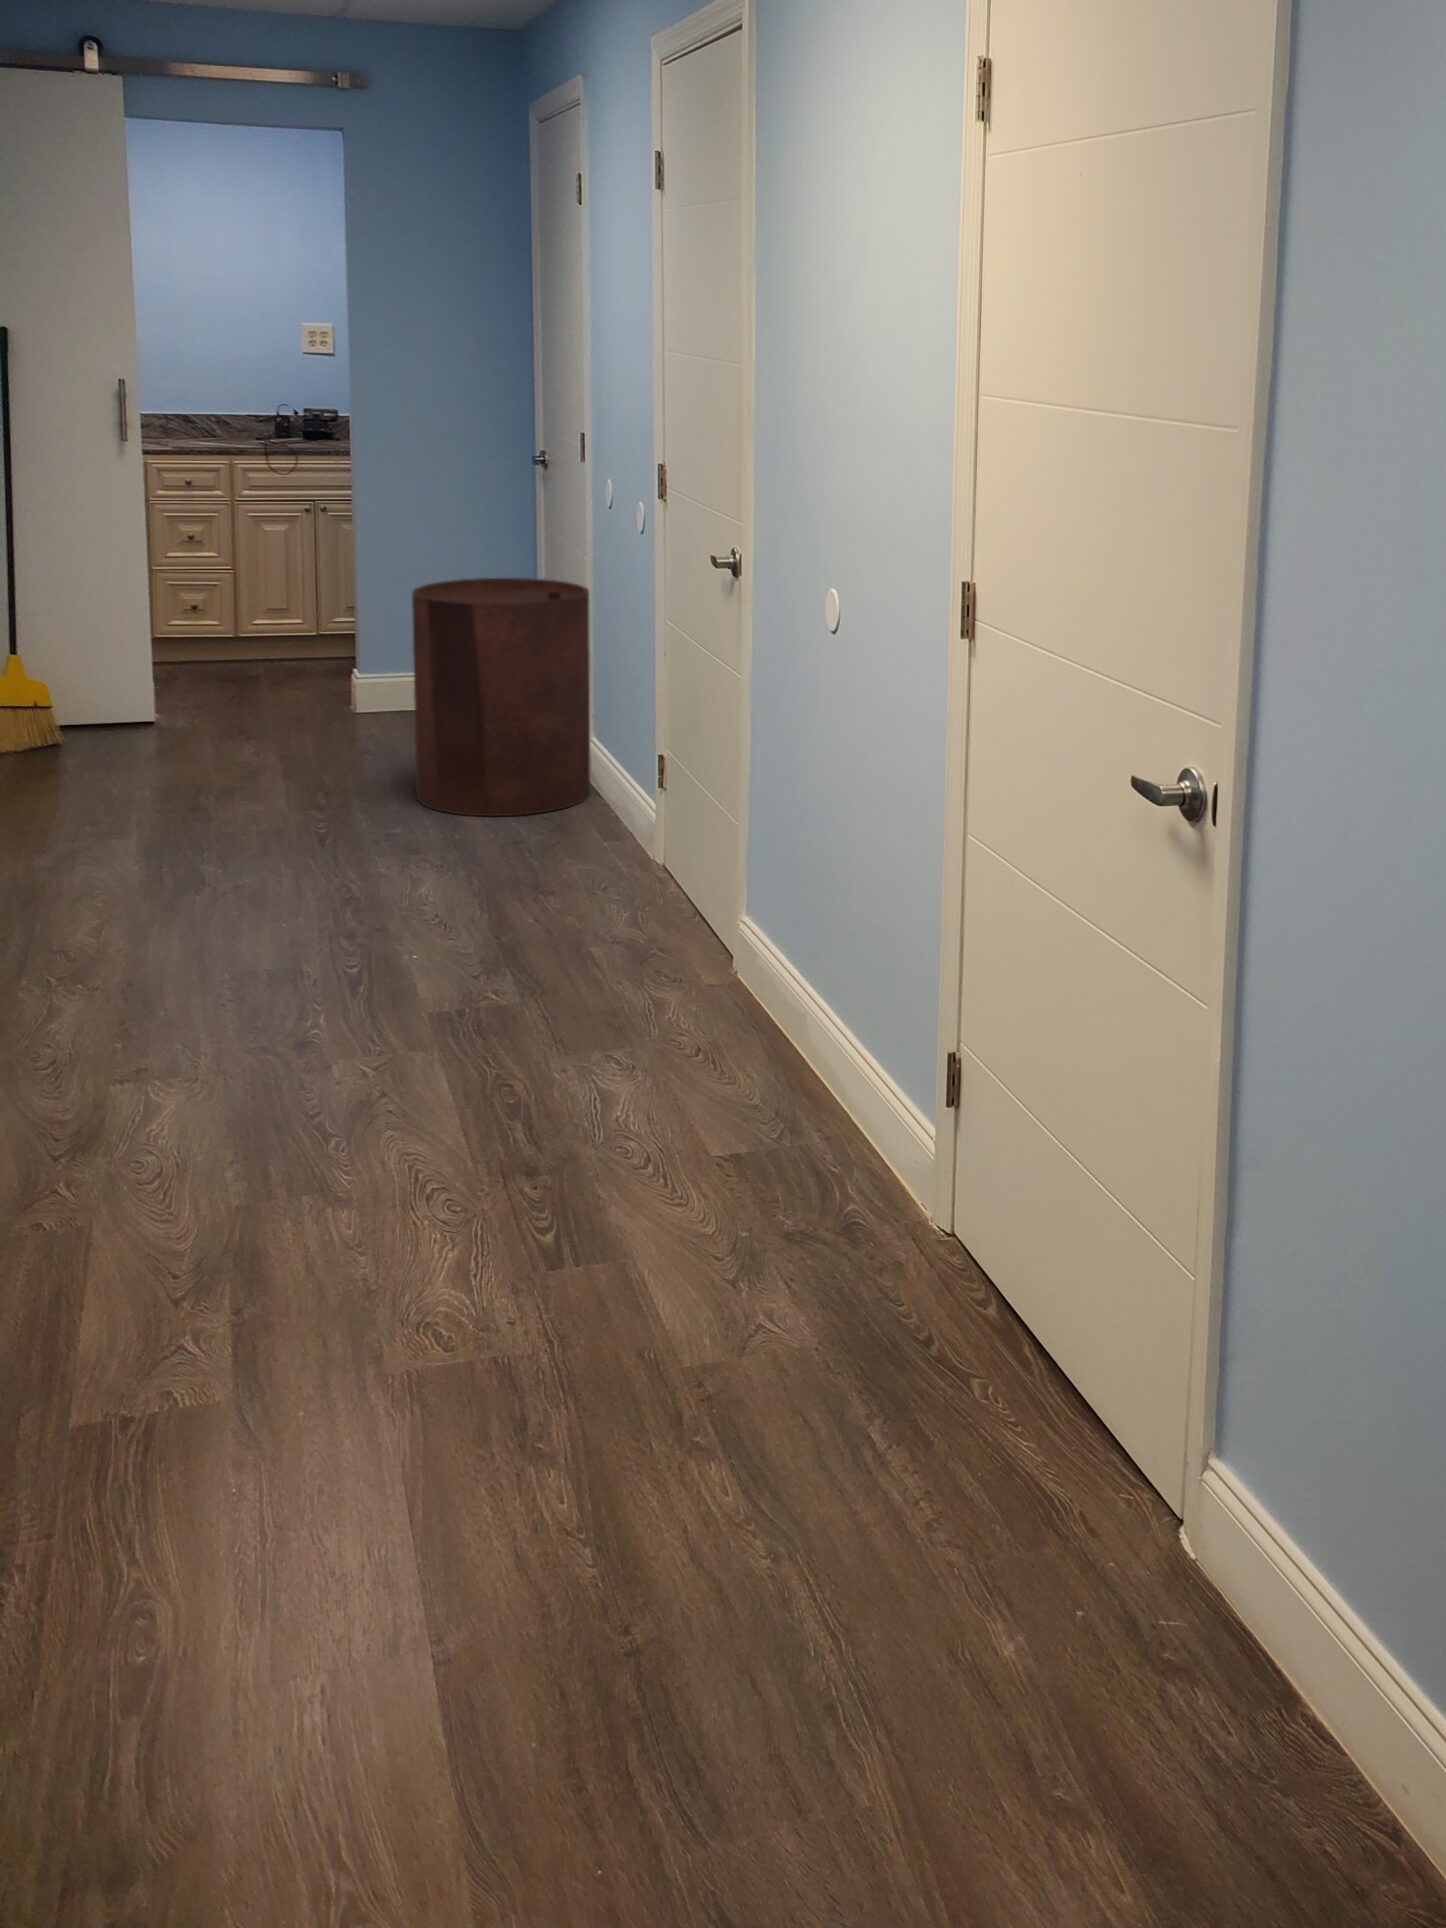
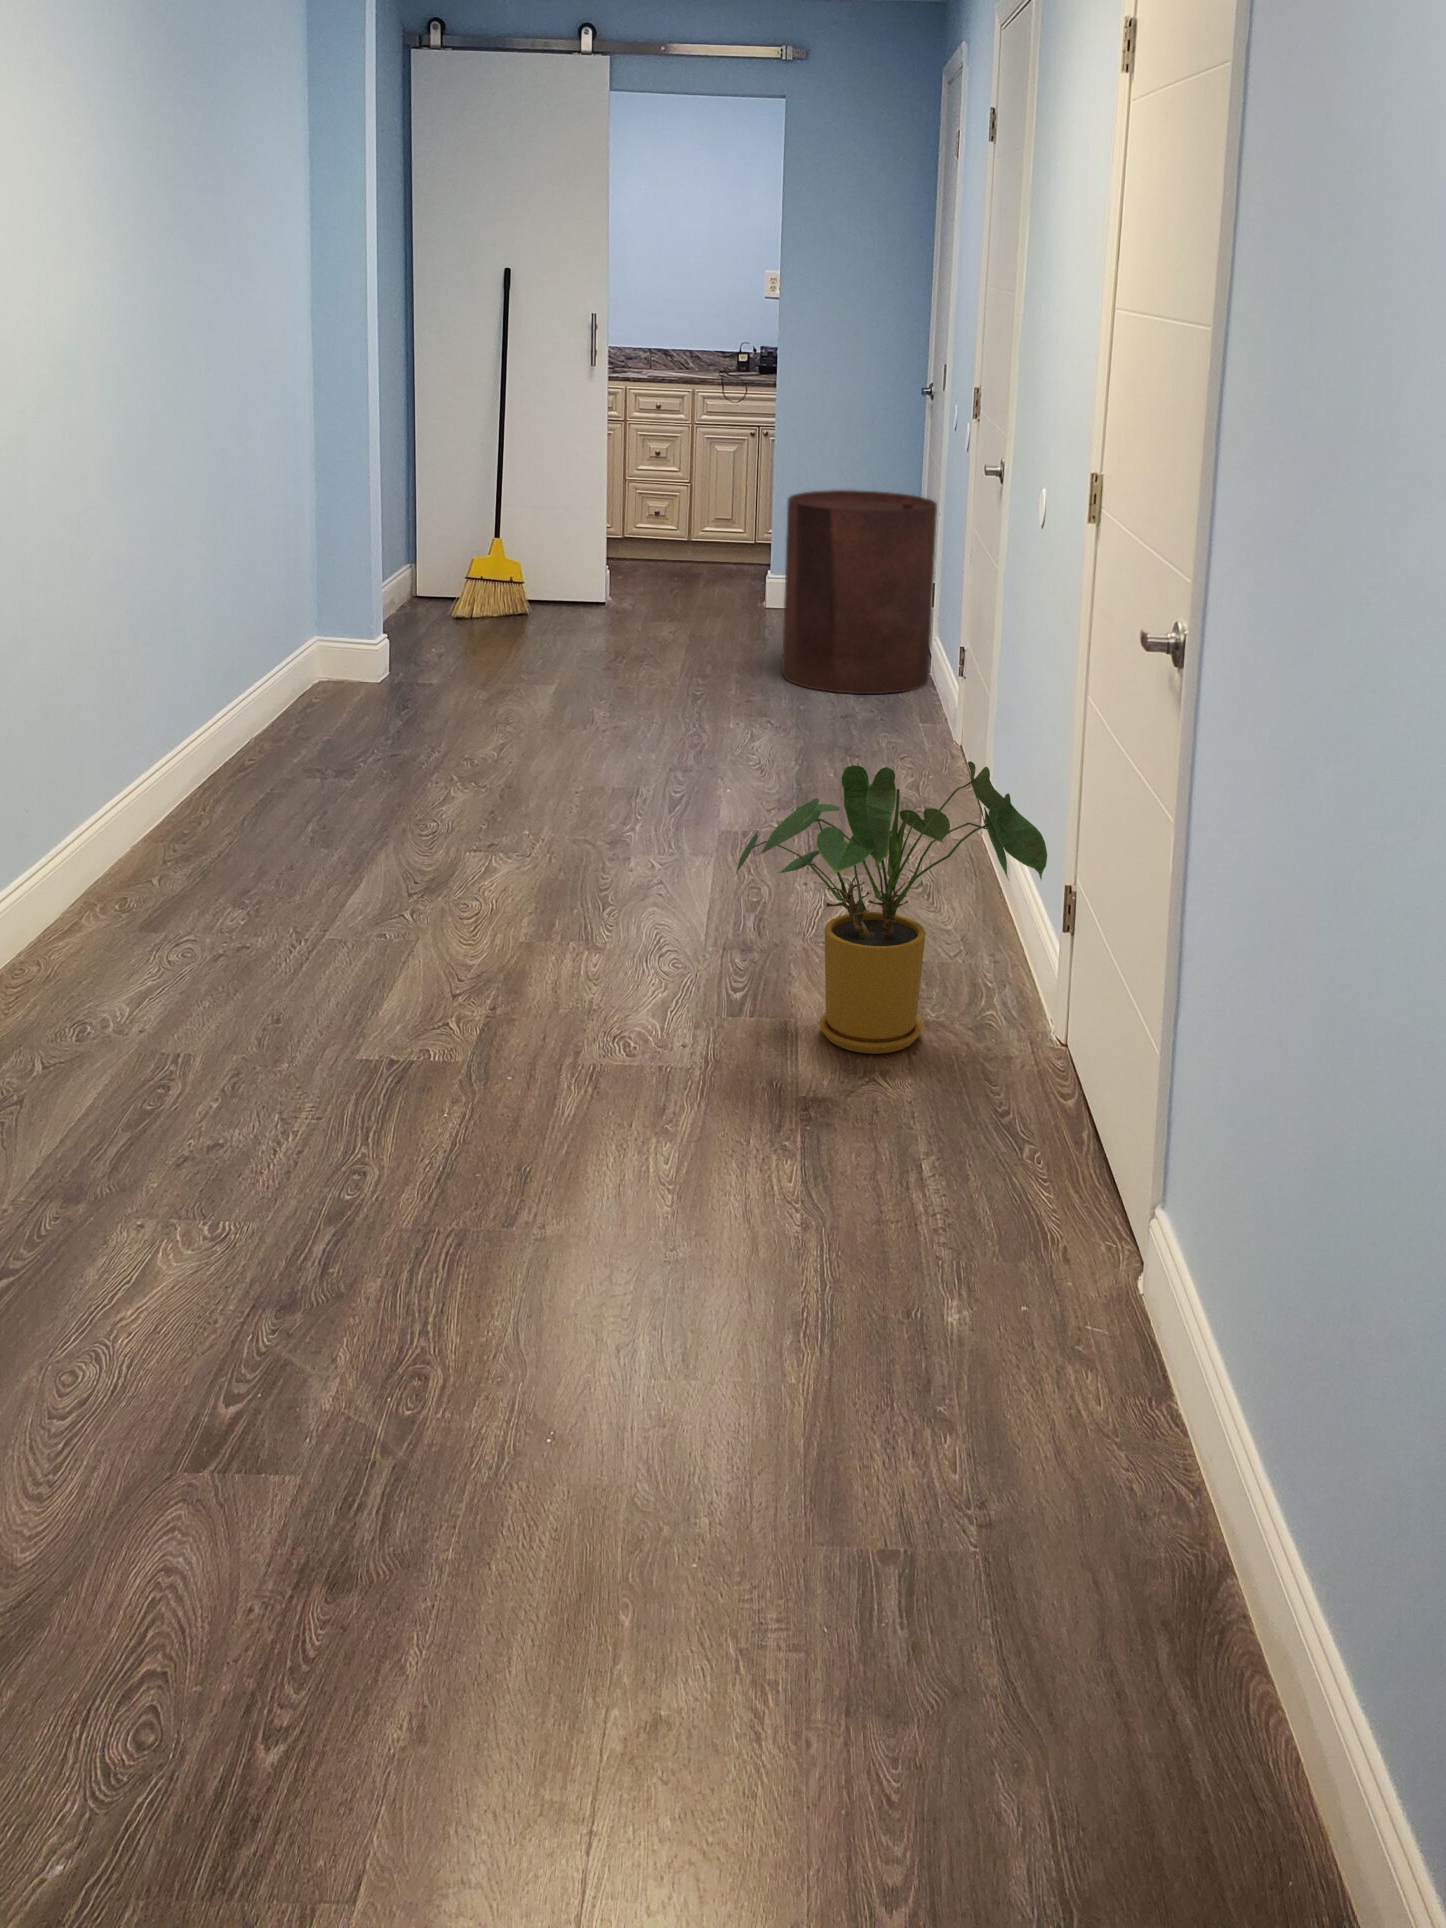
house plant: none [558,924,940,1296] -> present [735,761,1047,1054]

